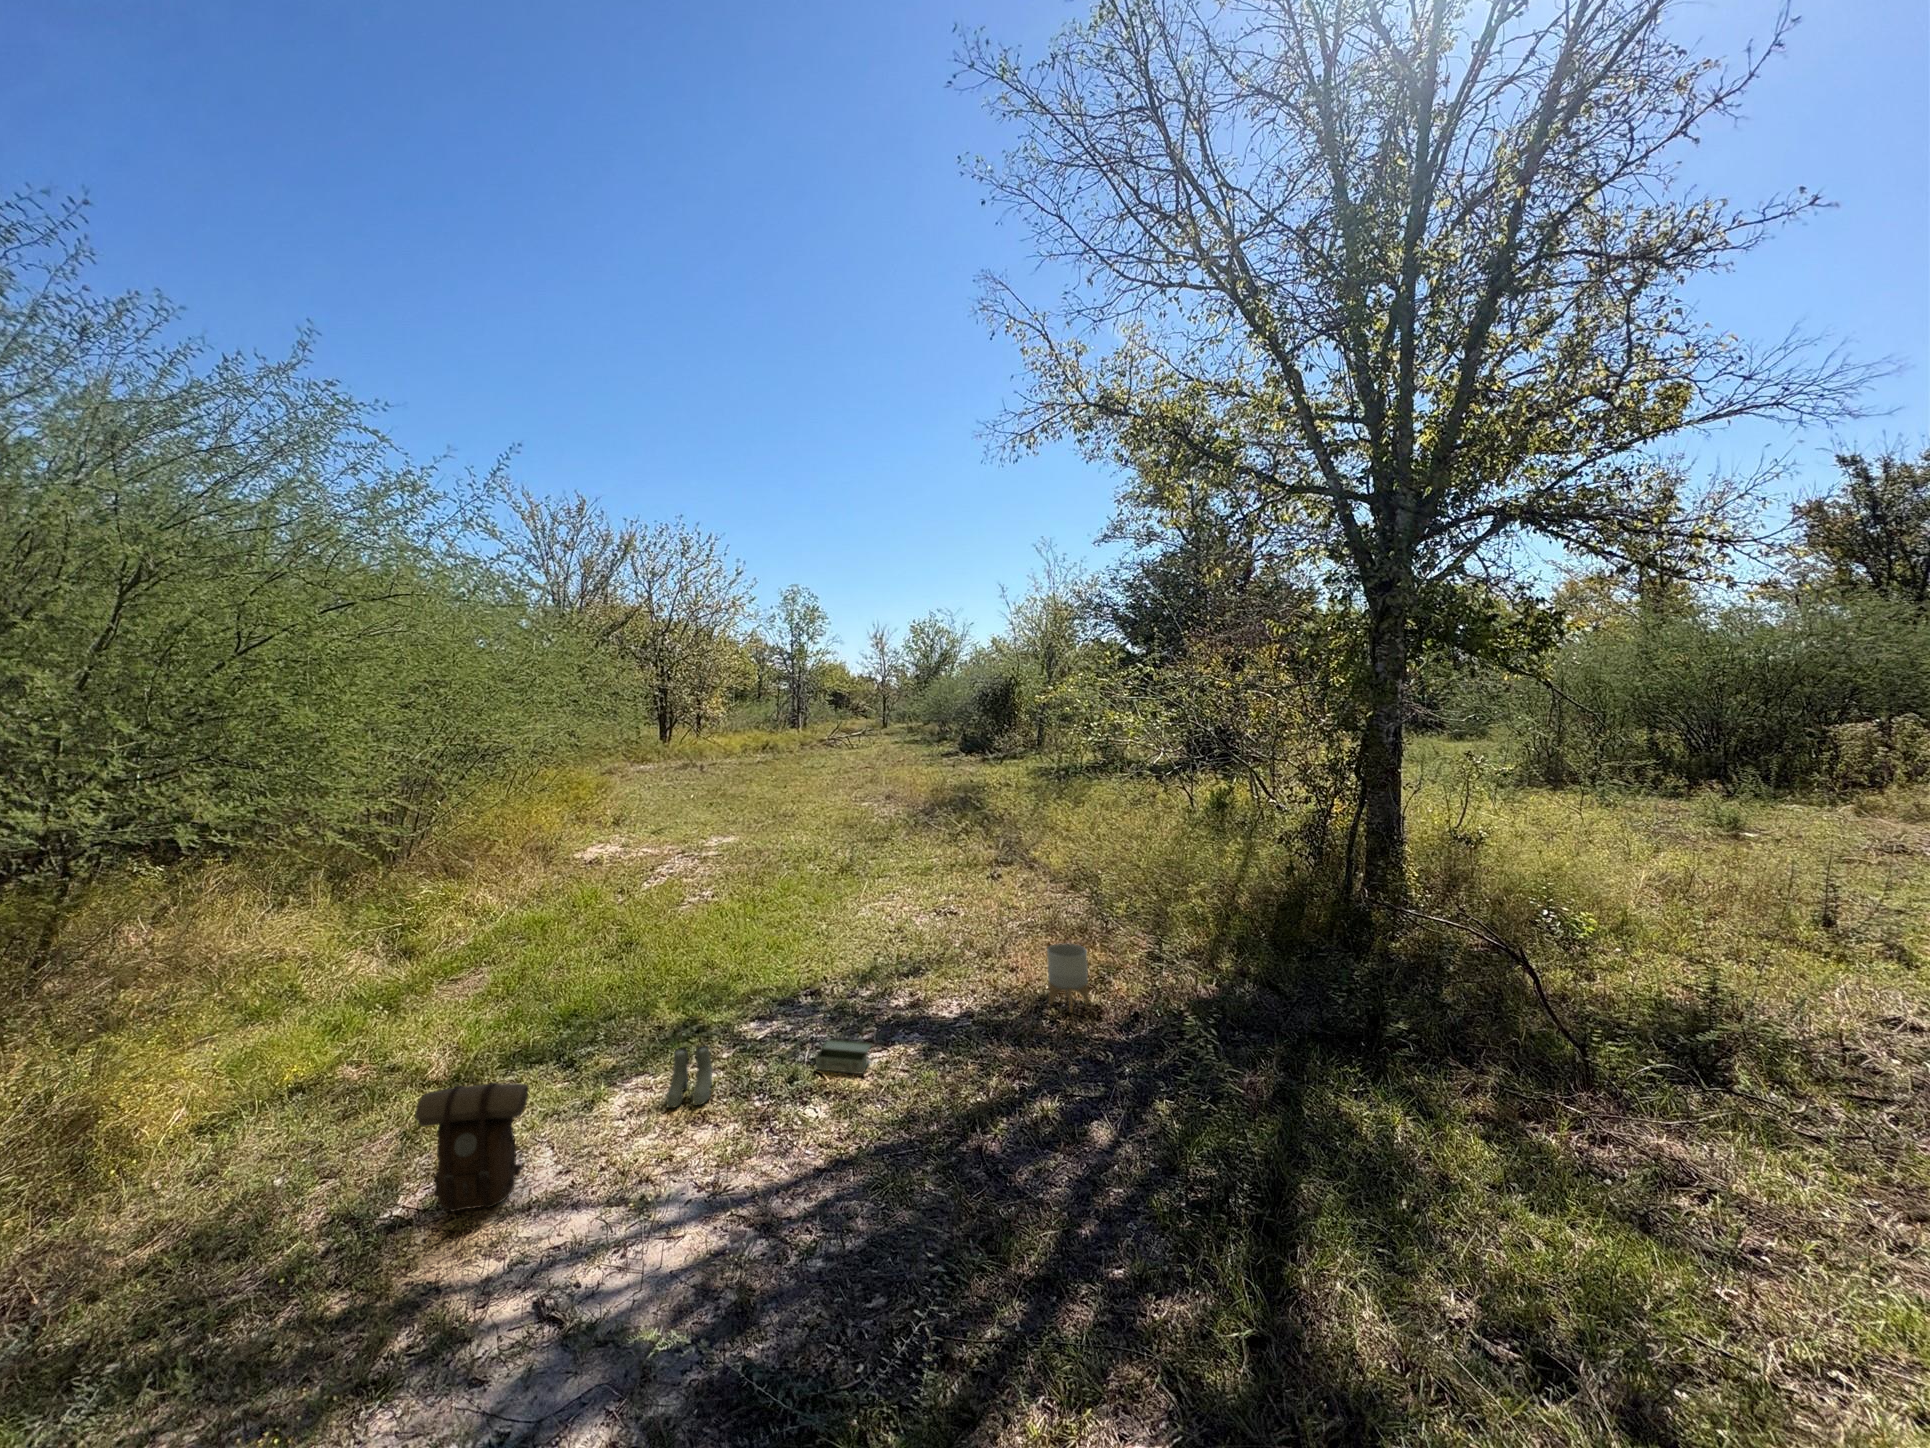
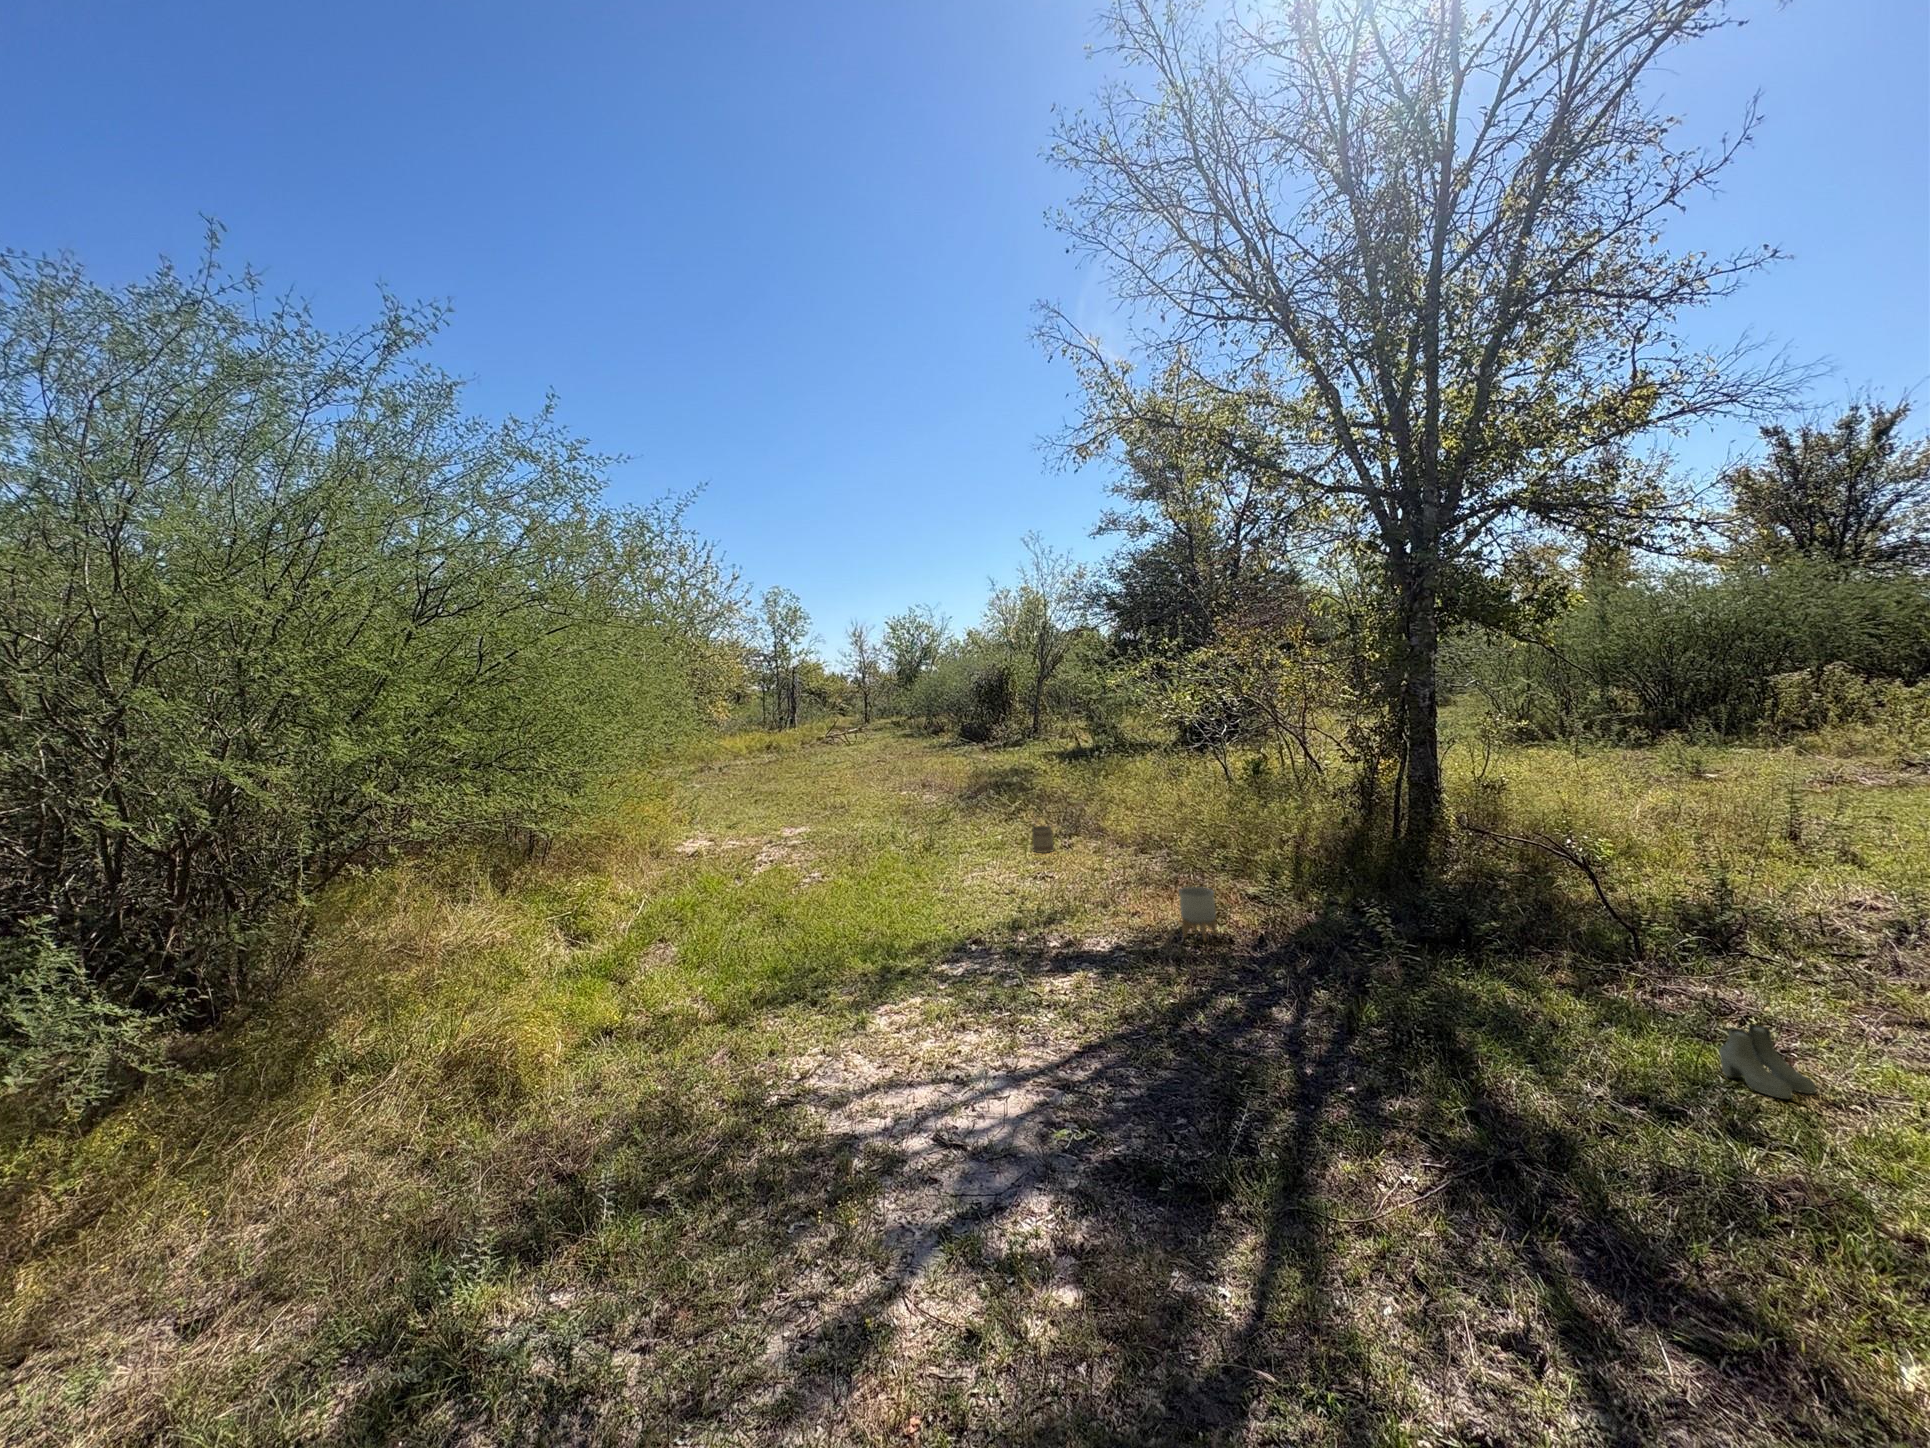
bucket: none [939,843,963,887] -> present [1032,816,1054,853]
toolbox: present [816,1039,872,1074] -> none [1021,972,1062,996]
boots: present [667,1045,713,1108] -> present [1719,1024,1816,1099]
backpack: present [415,1082,528,1211] -> none [774,1005,851,1105]

